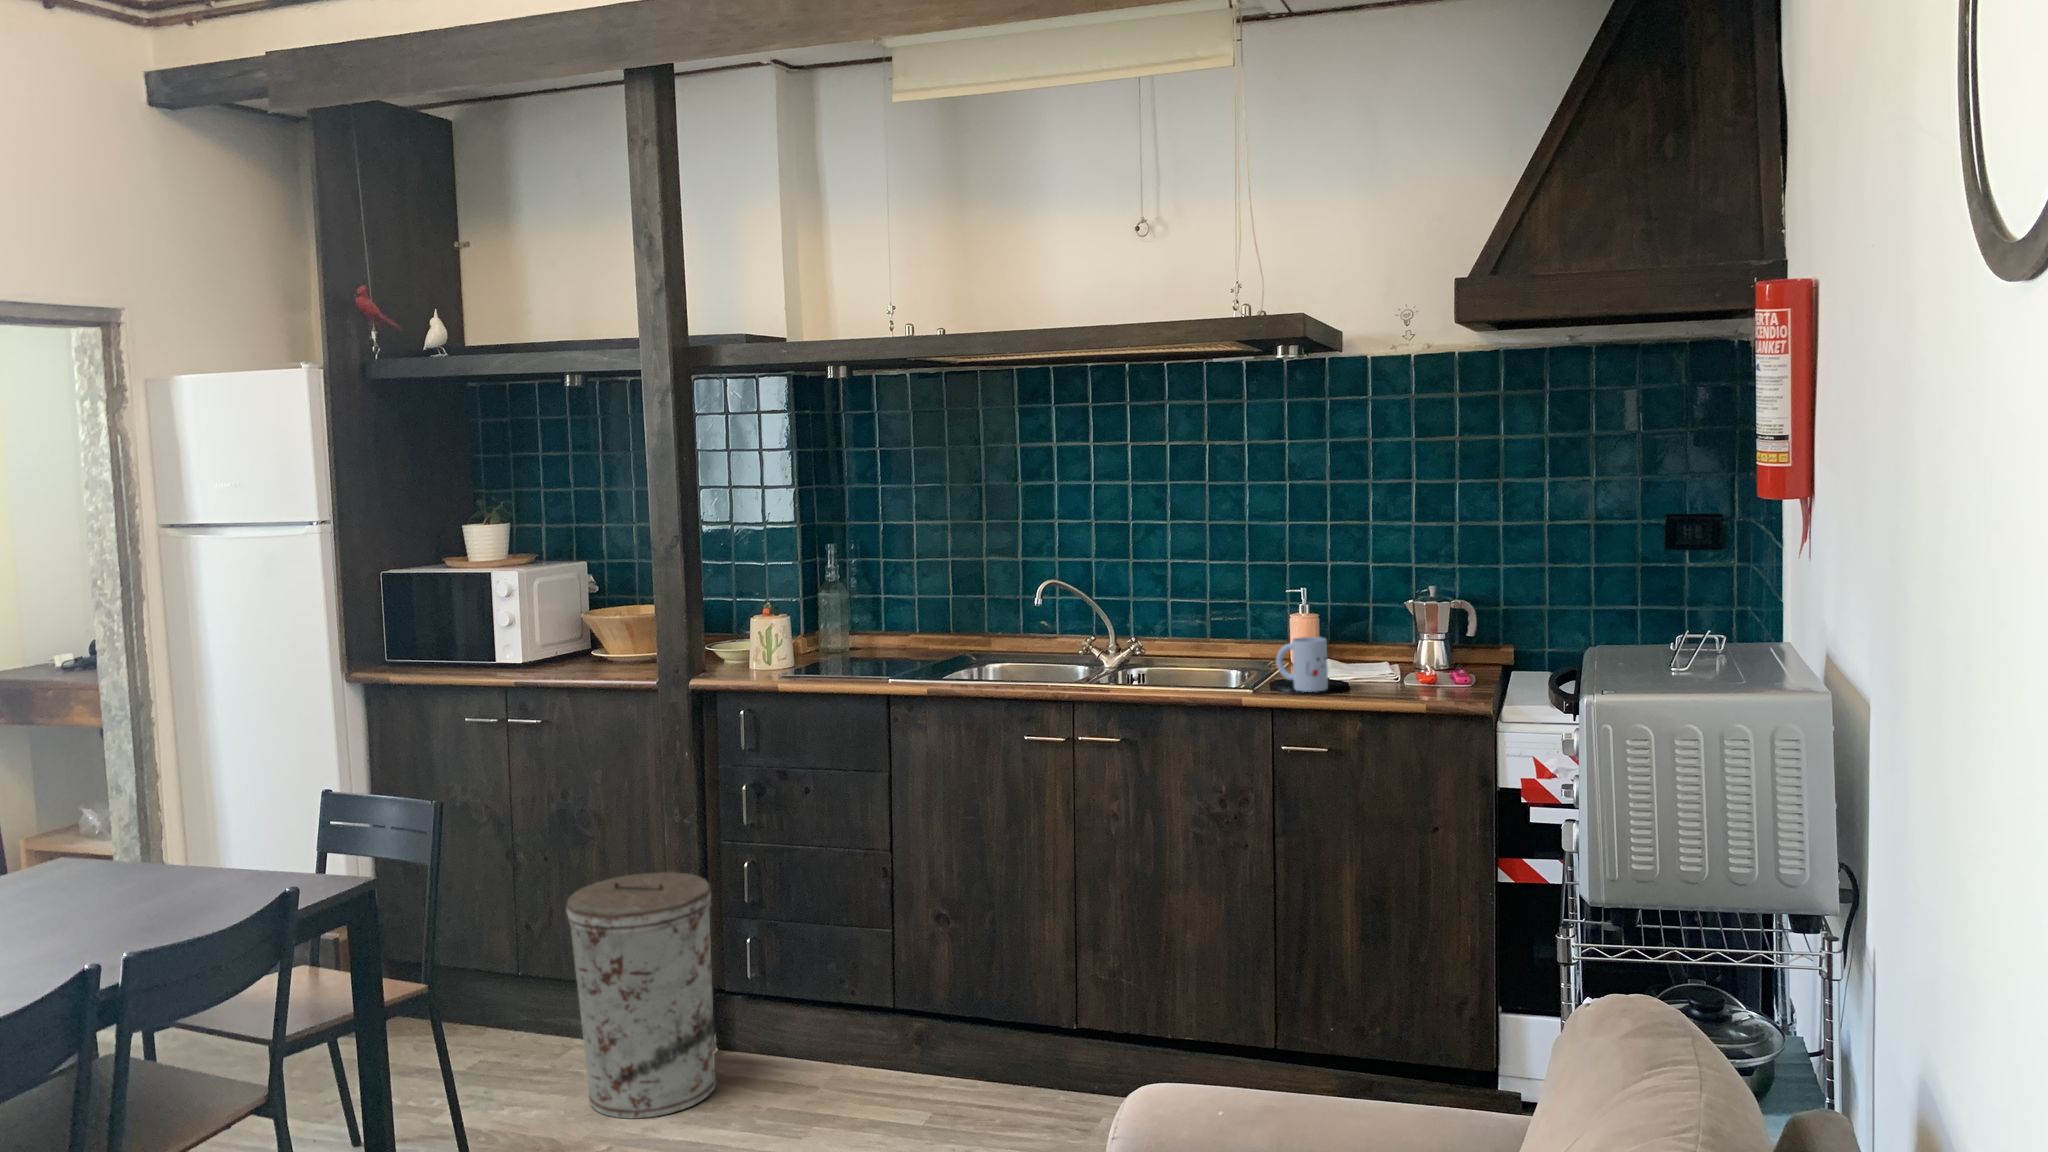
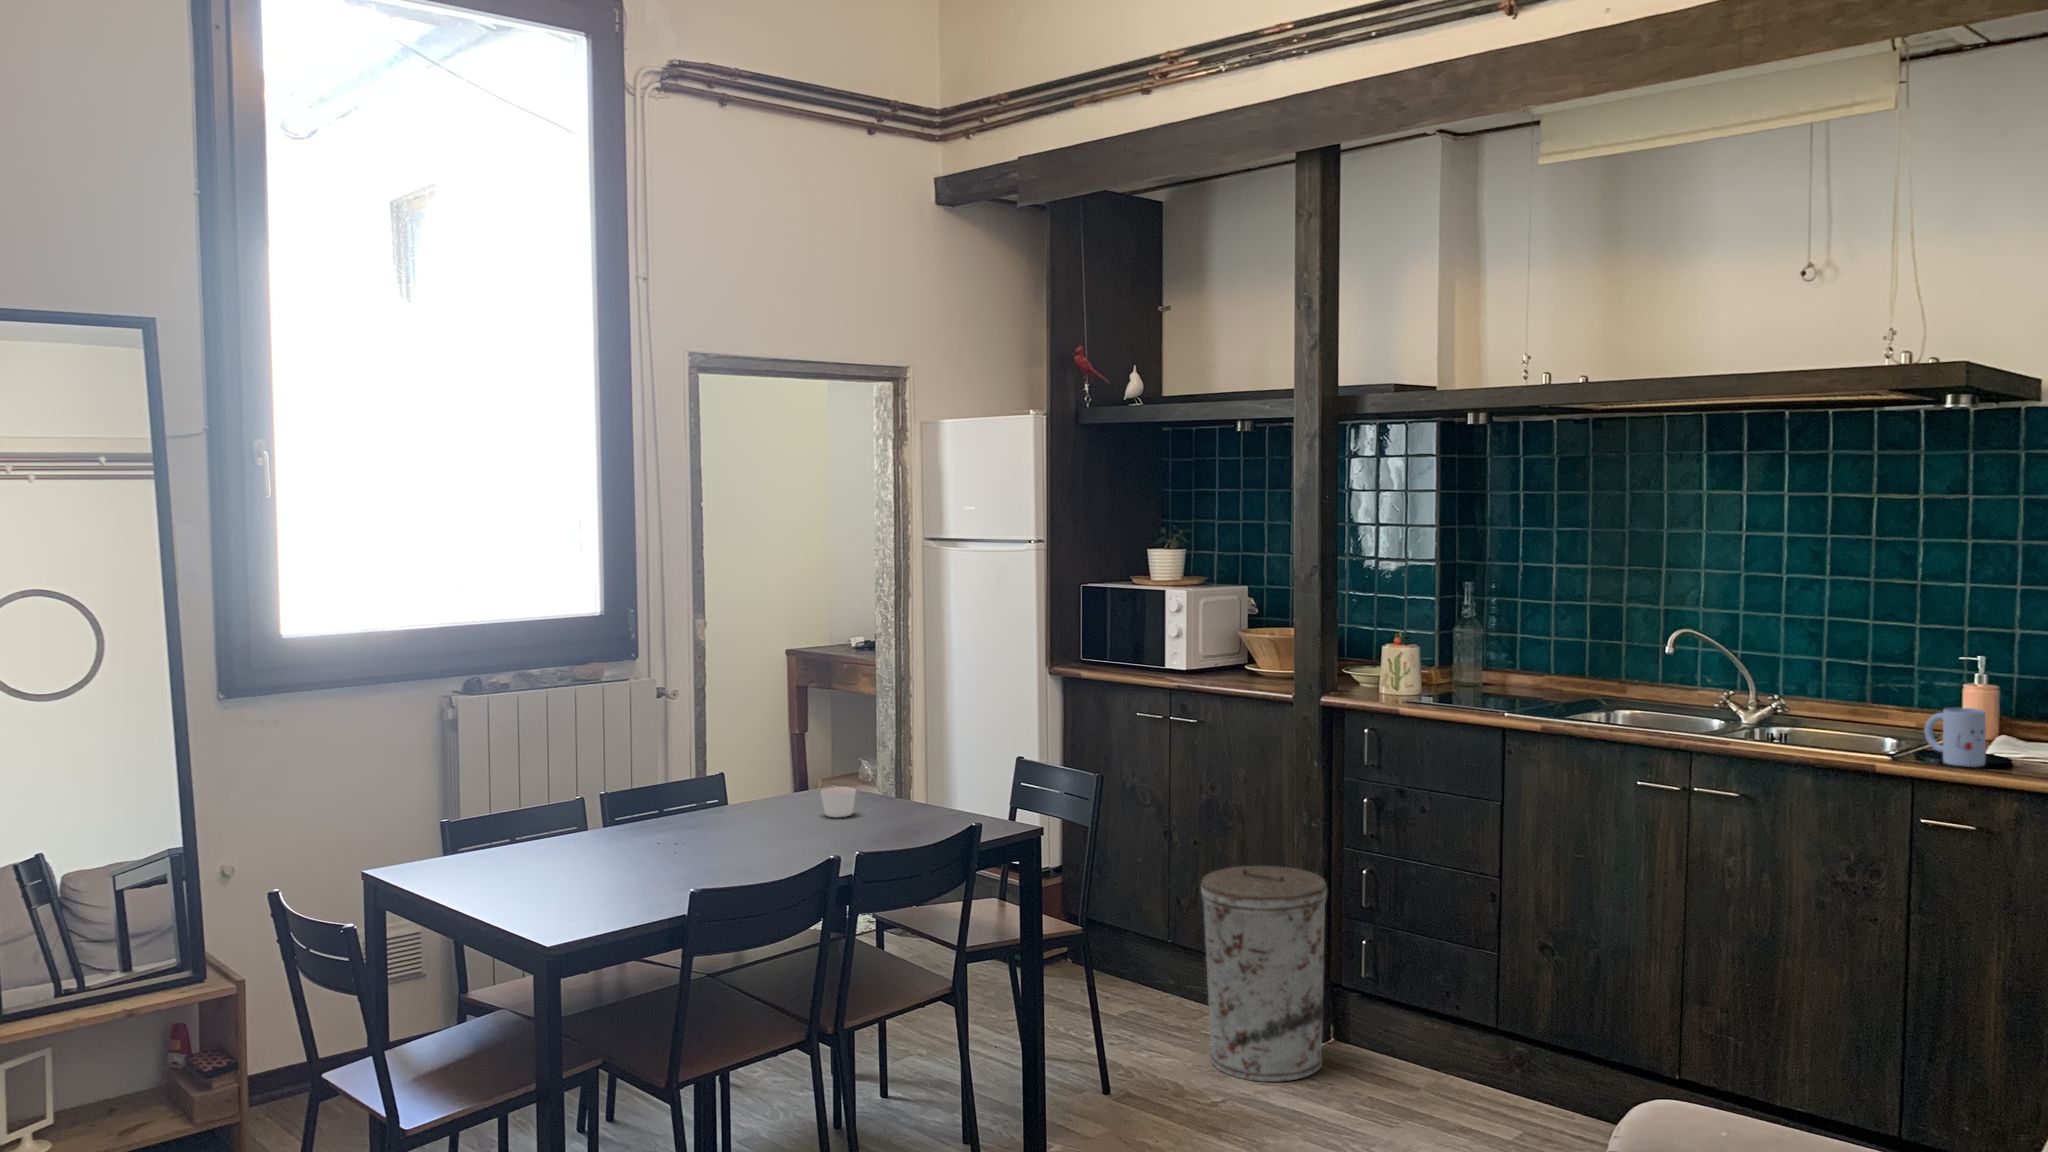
candle: none [47,858,102,901] -> present [821,787,856,817]

